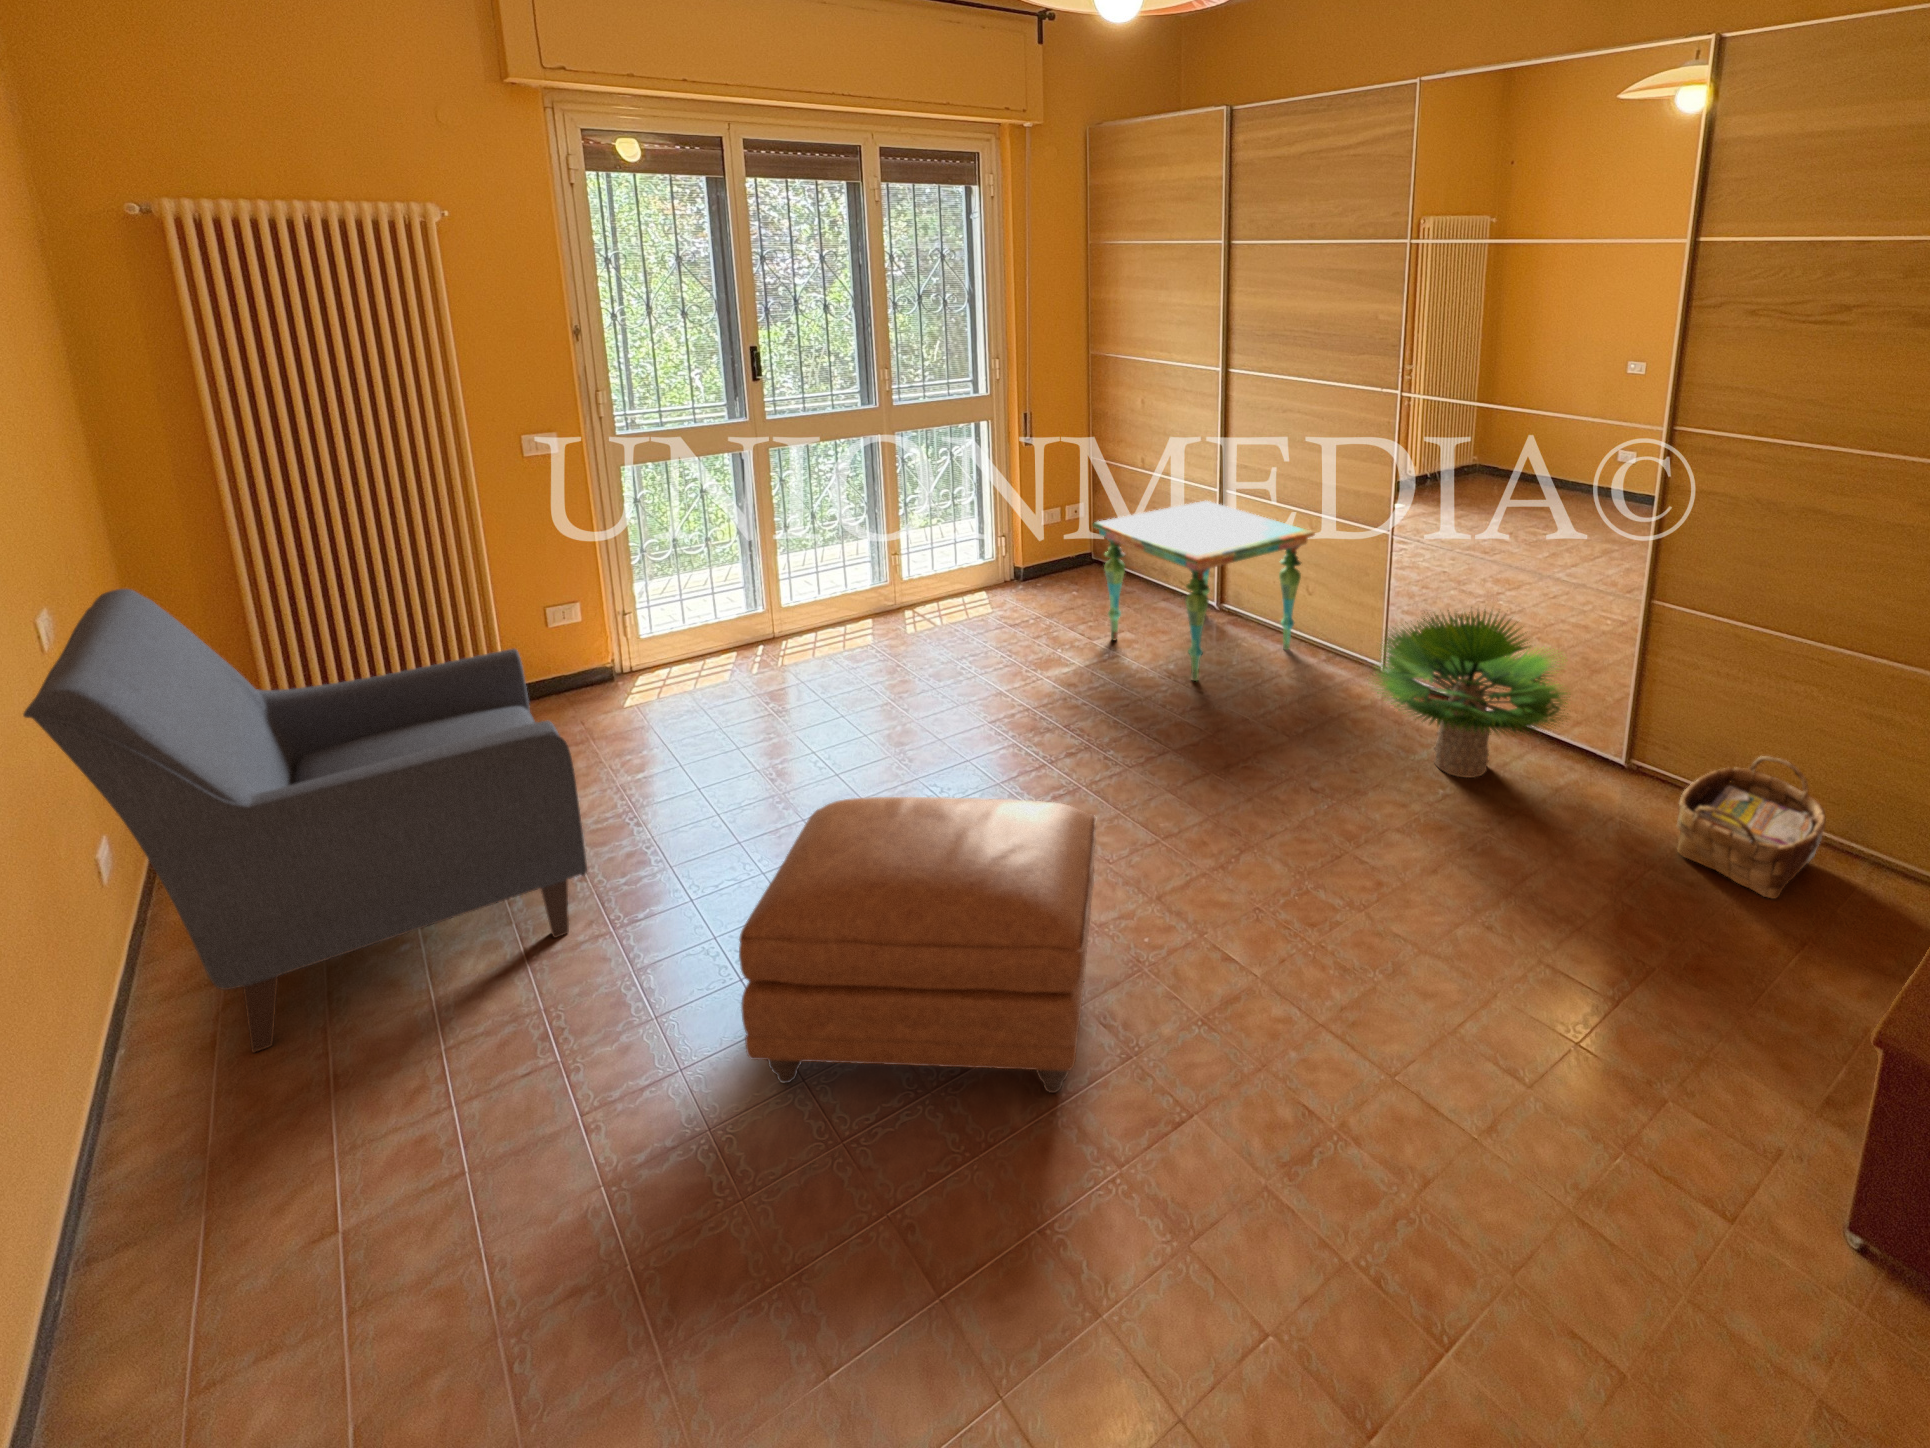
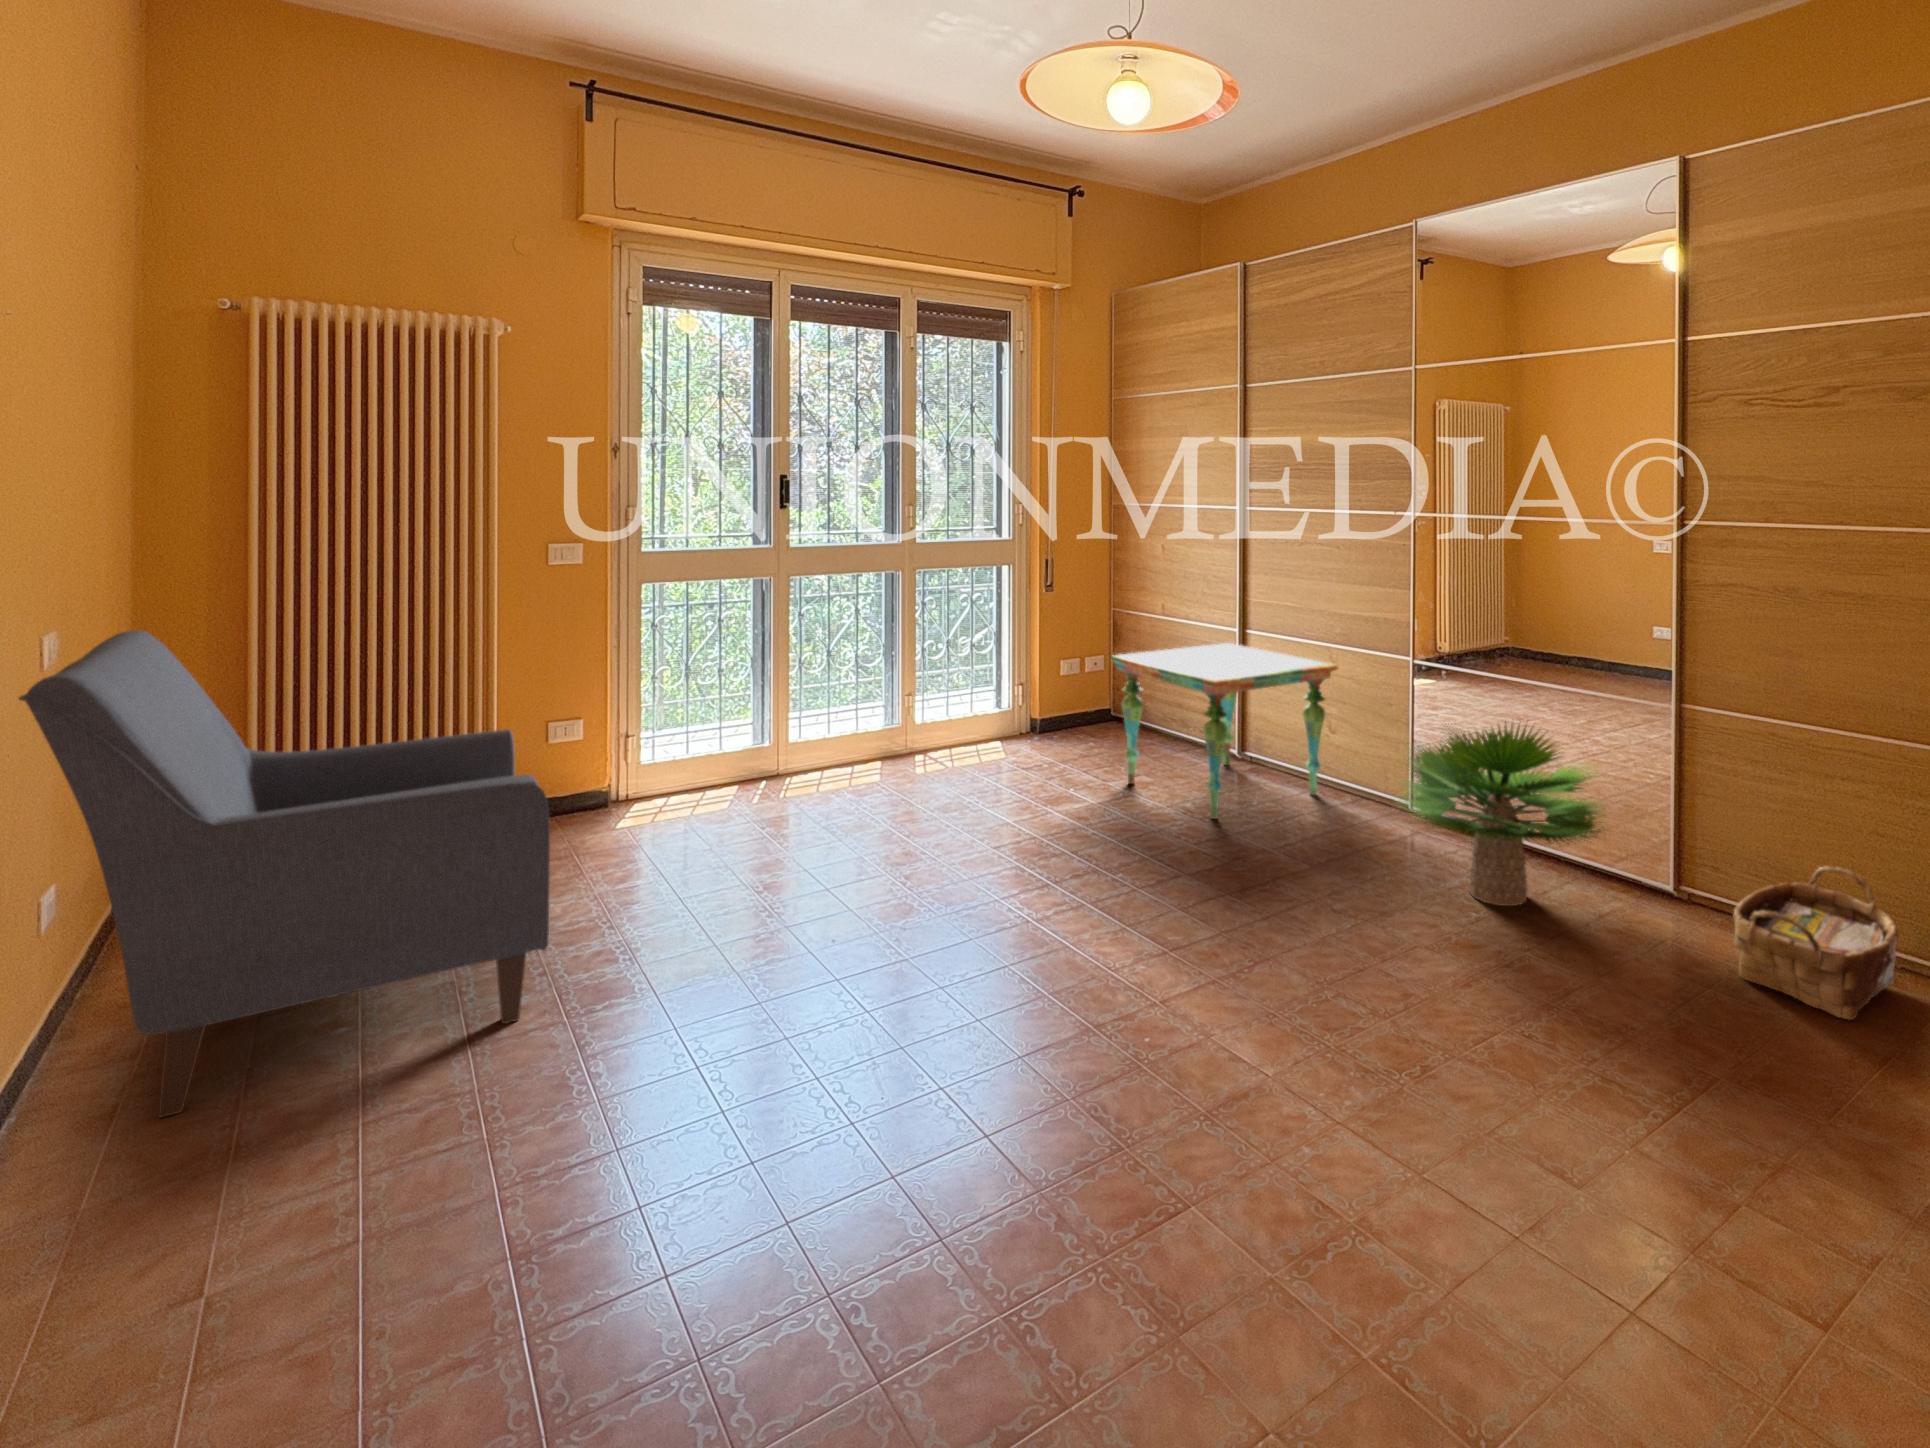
ottoman: present [739,797,1096,1093] -> none [690,855,1090,1178]

